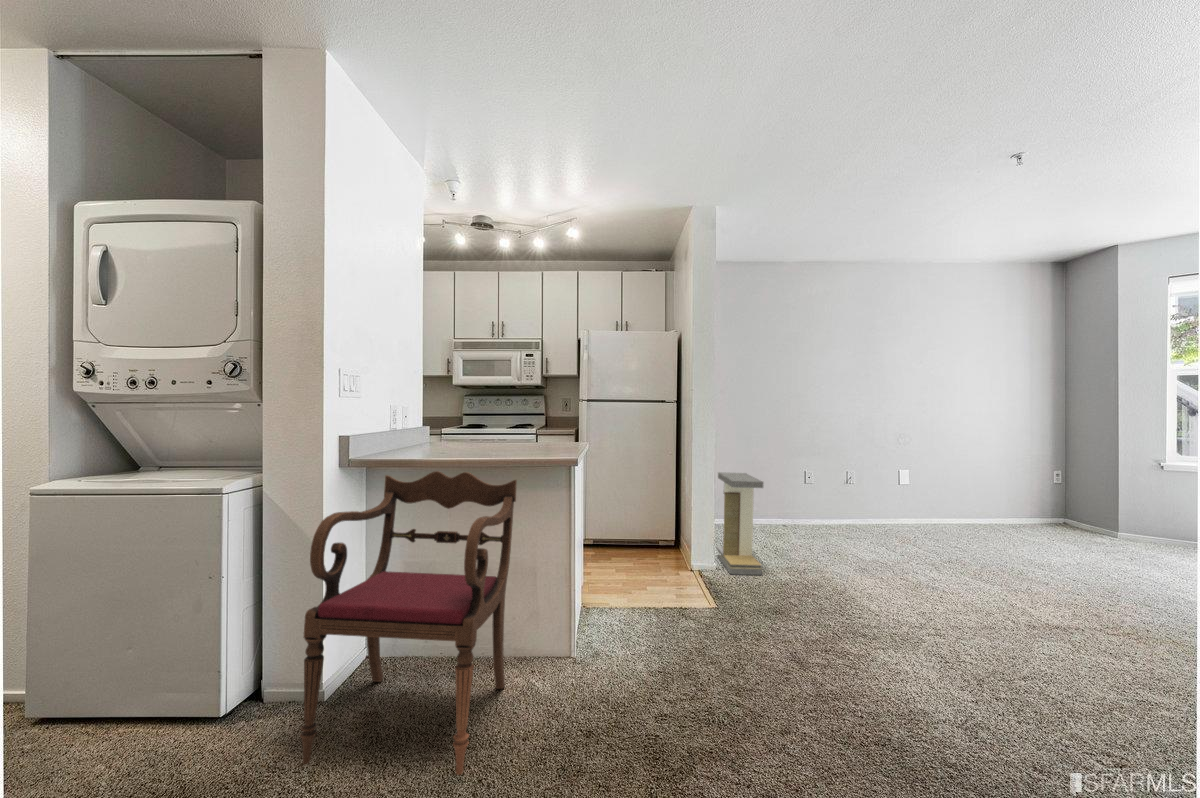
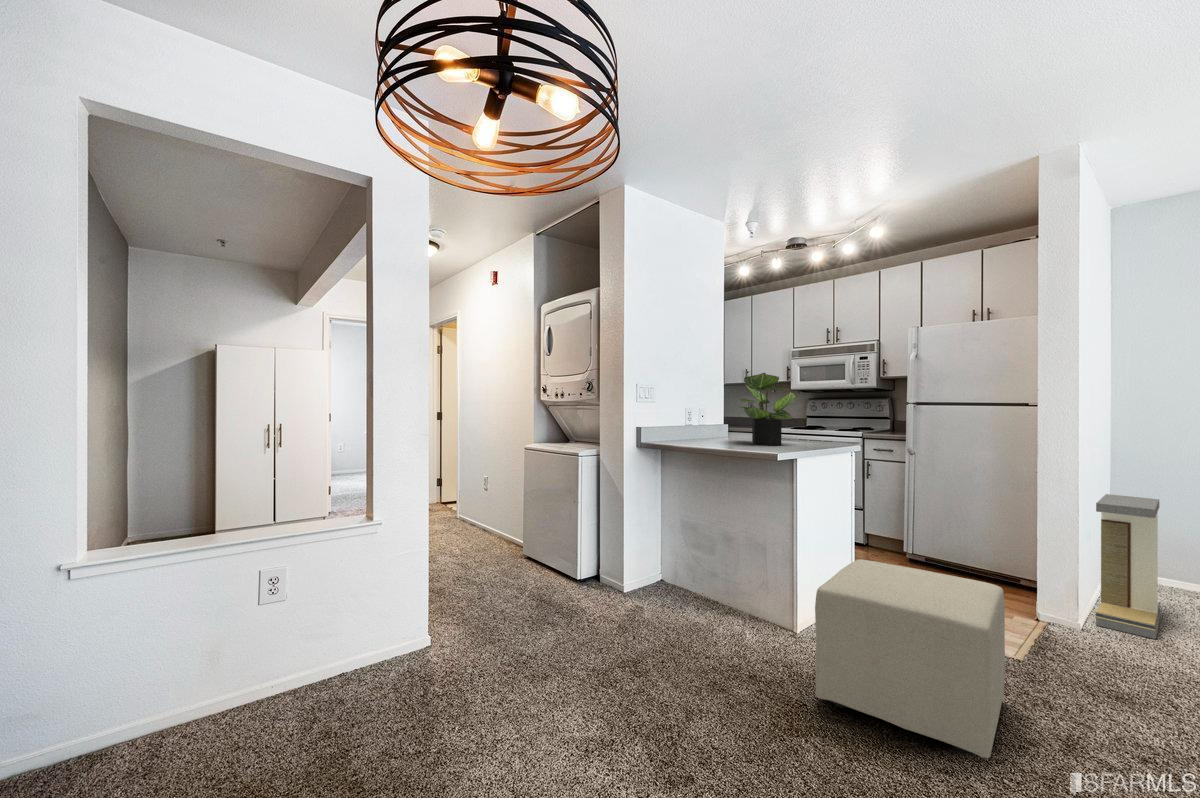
potted plant: none [468,366,539,452] -> present [741,373,797,445]
armchair: present [300,471,517,775] -> none [593,454,741,647]
ottoman: none [650,567,839,747] -> present [815,559,1005,758]

